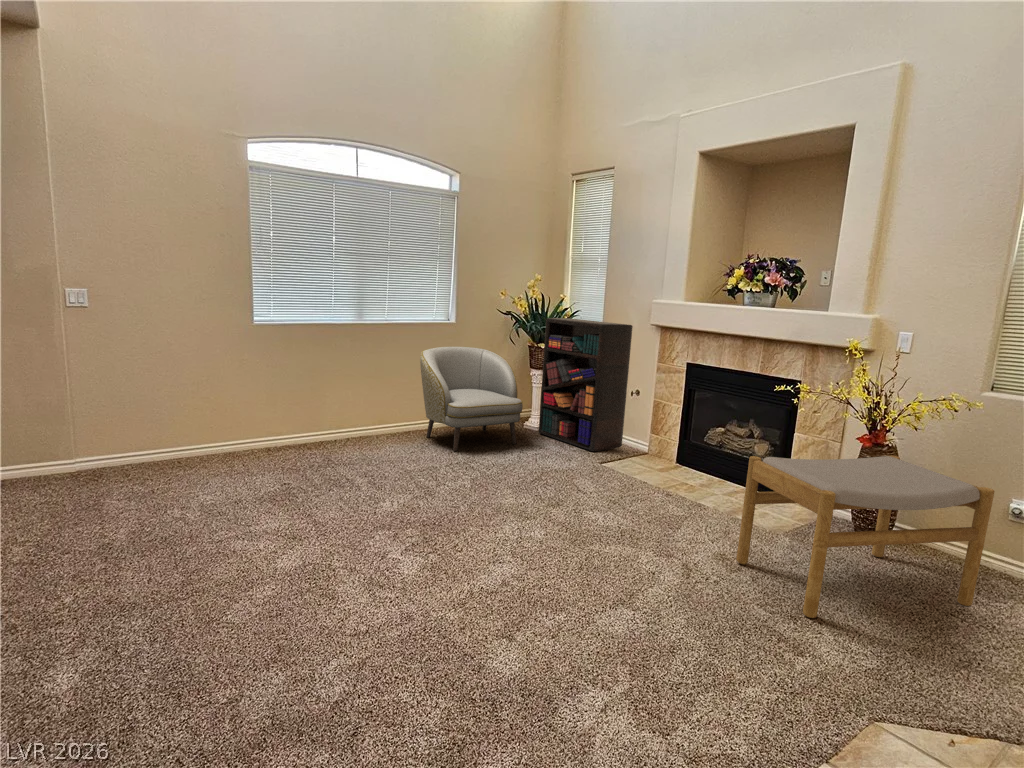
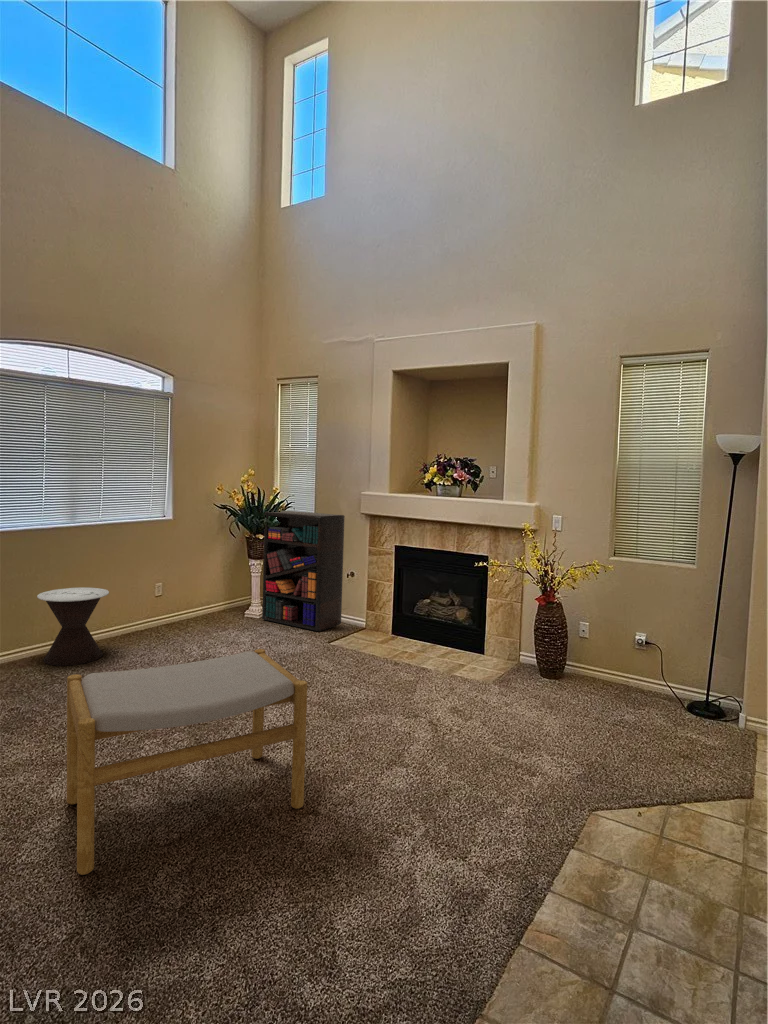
armchair: present [420,347,523,451] -> none [144,543,250,647]
side table: none [319,382,382,454] -> present [37,588,109,666]
footstool: present [736,455,995,618] -> present [67,649,307,875]

